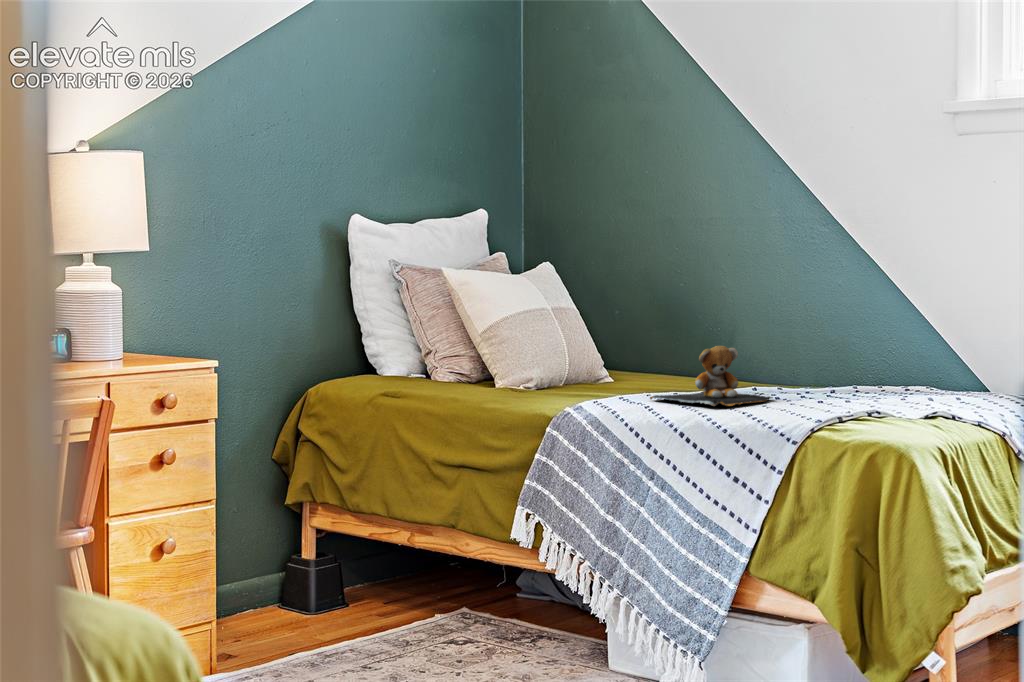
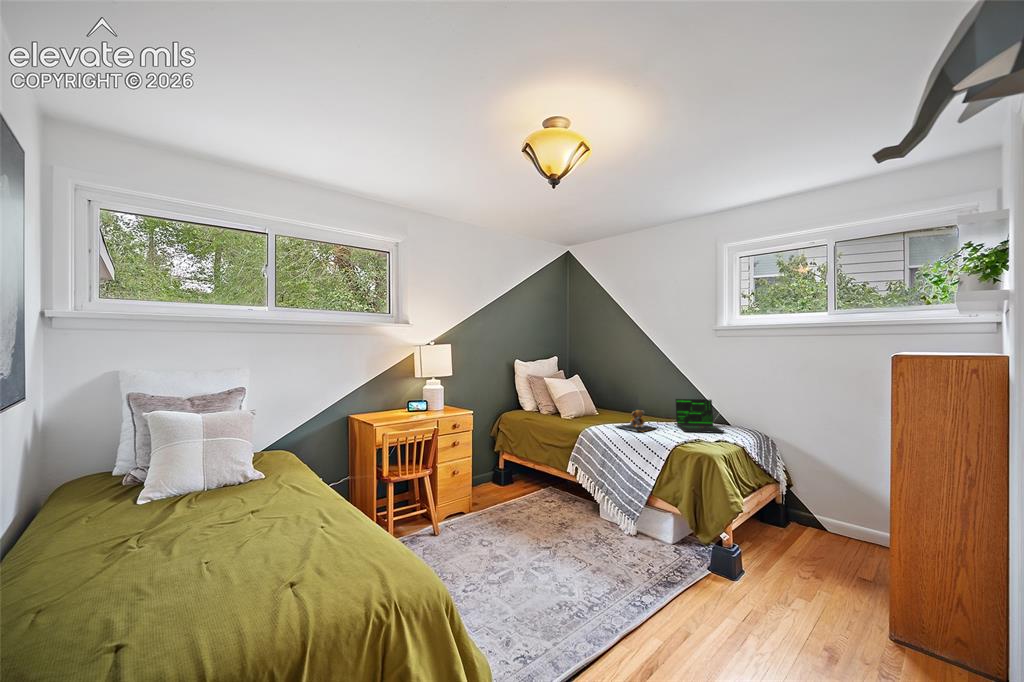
laptop: none [831,315,965,404] -> present [676,399,724,433]

